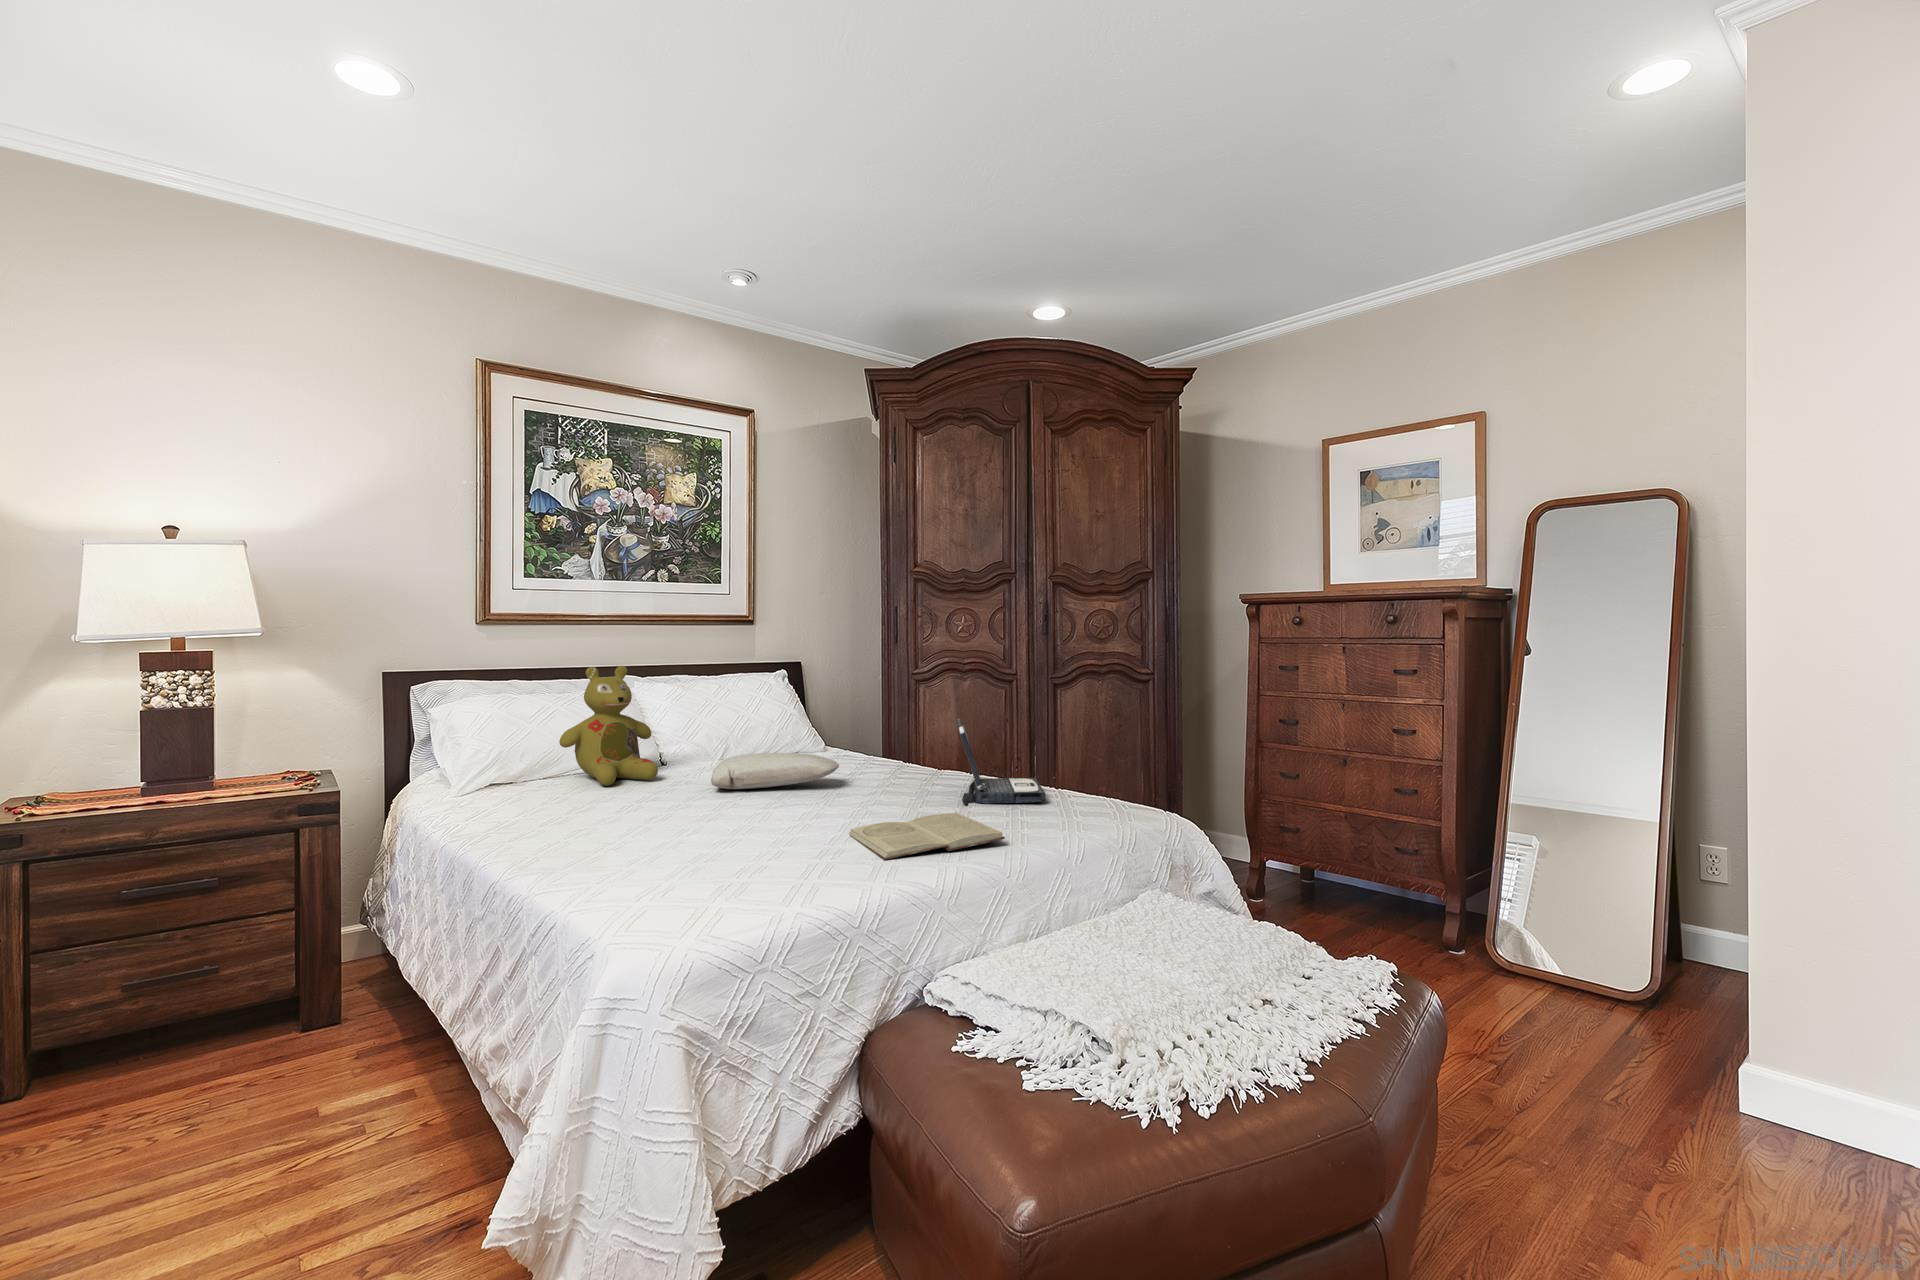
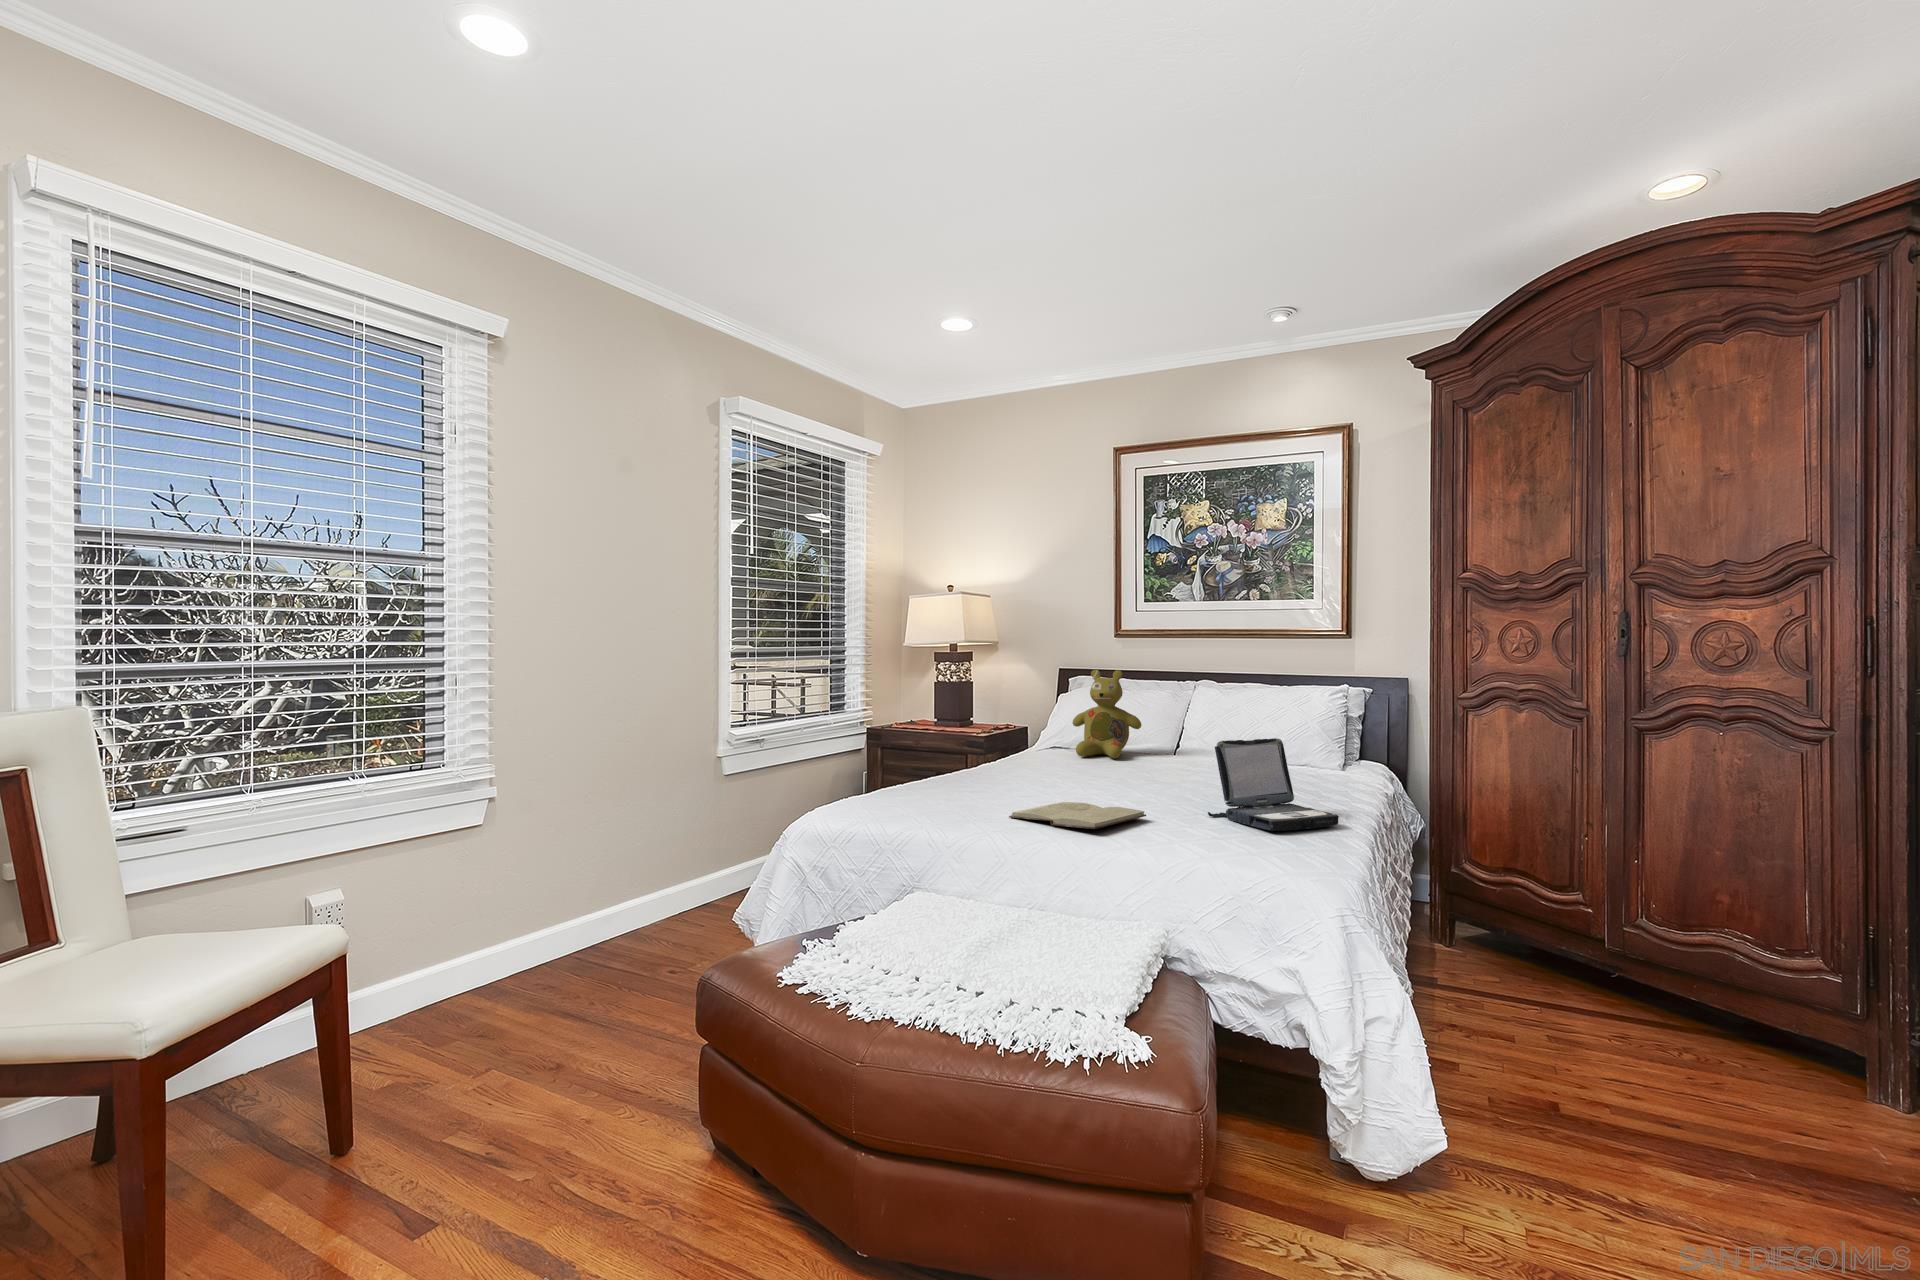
pillow: present [711,753,839,789] -> none [1108,748,1208,777]

